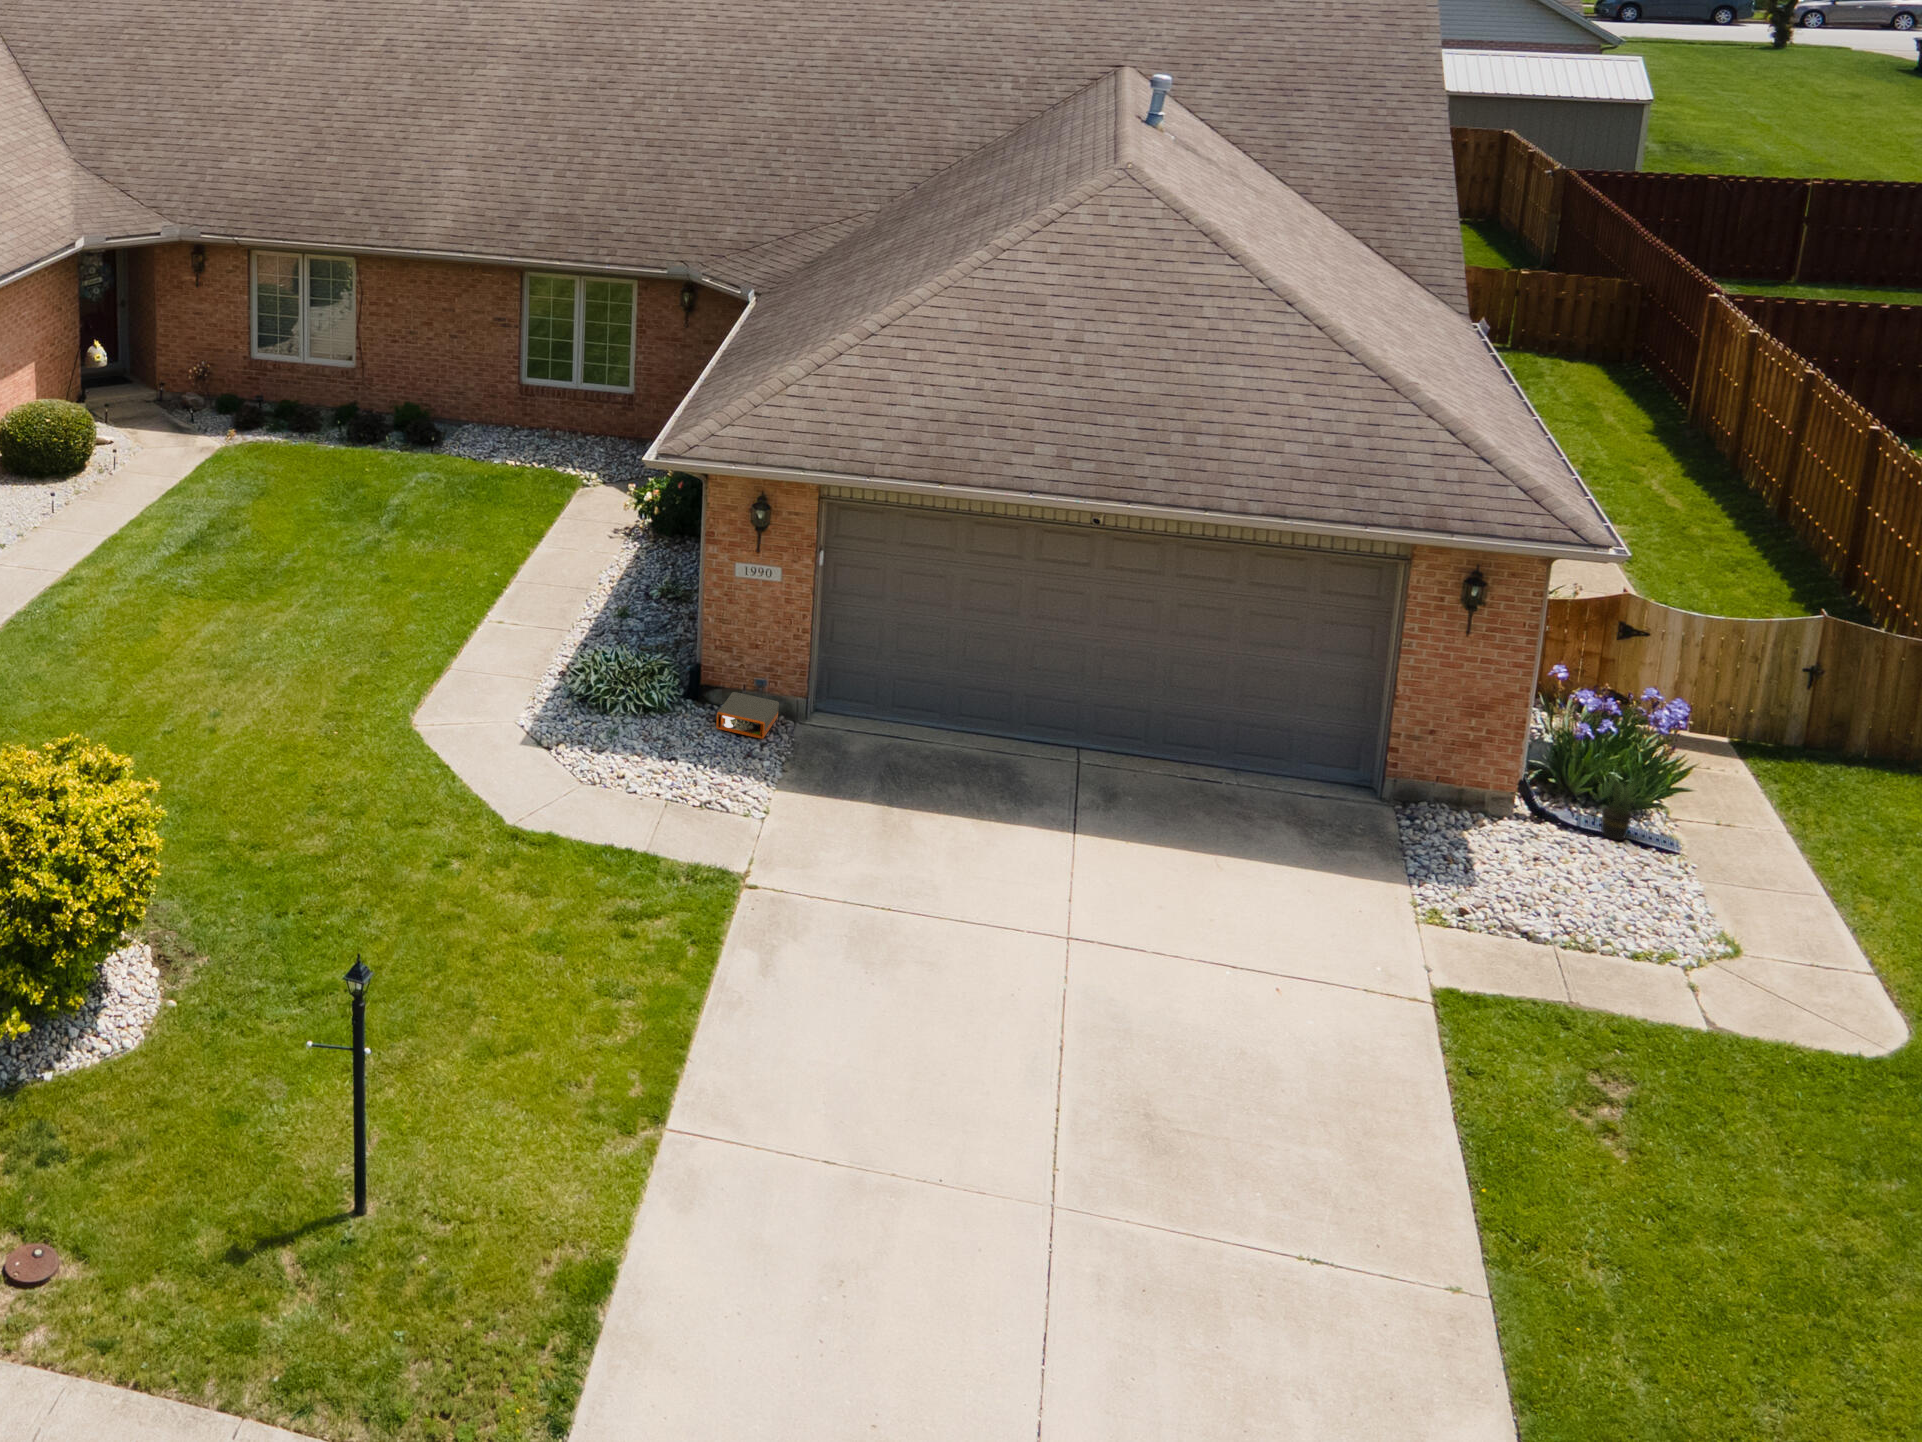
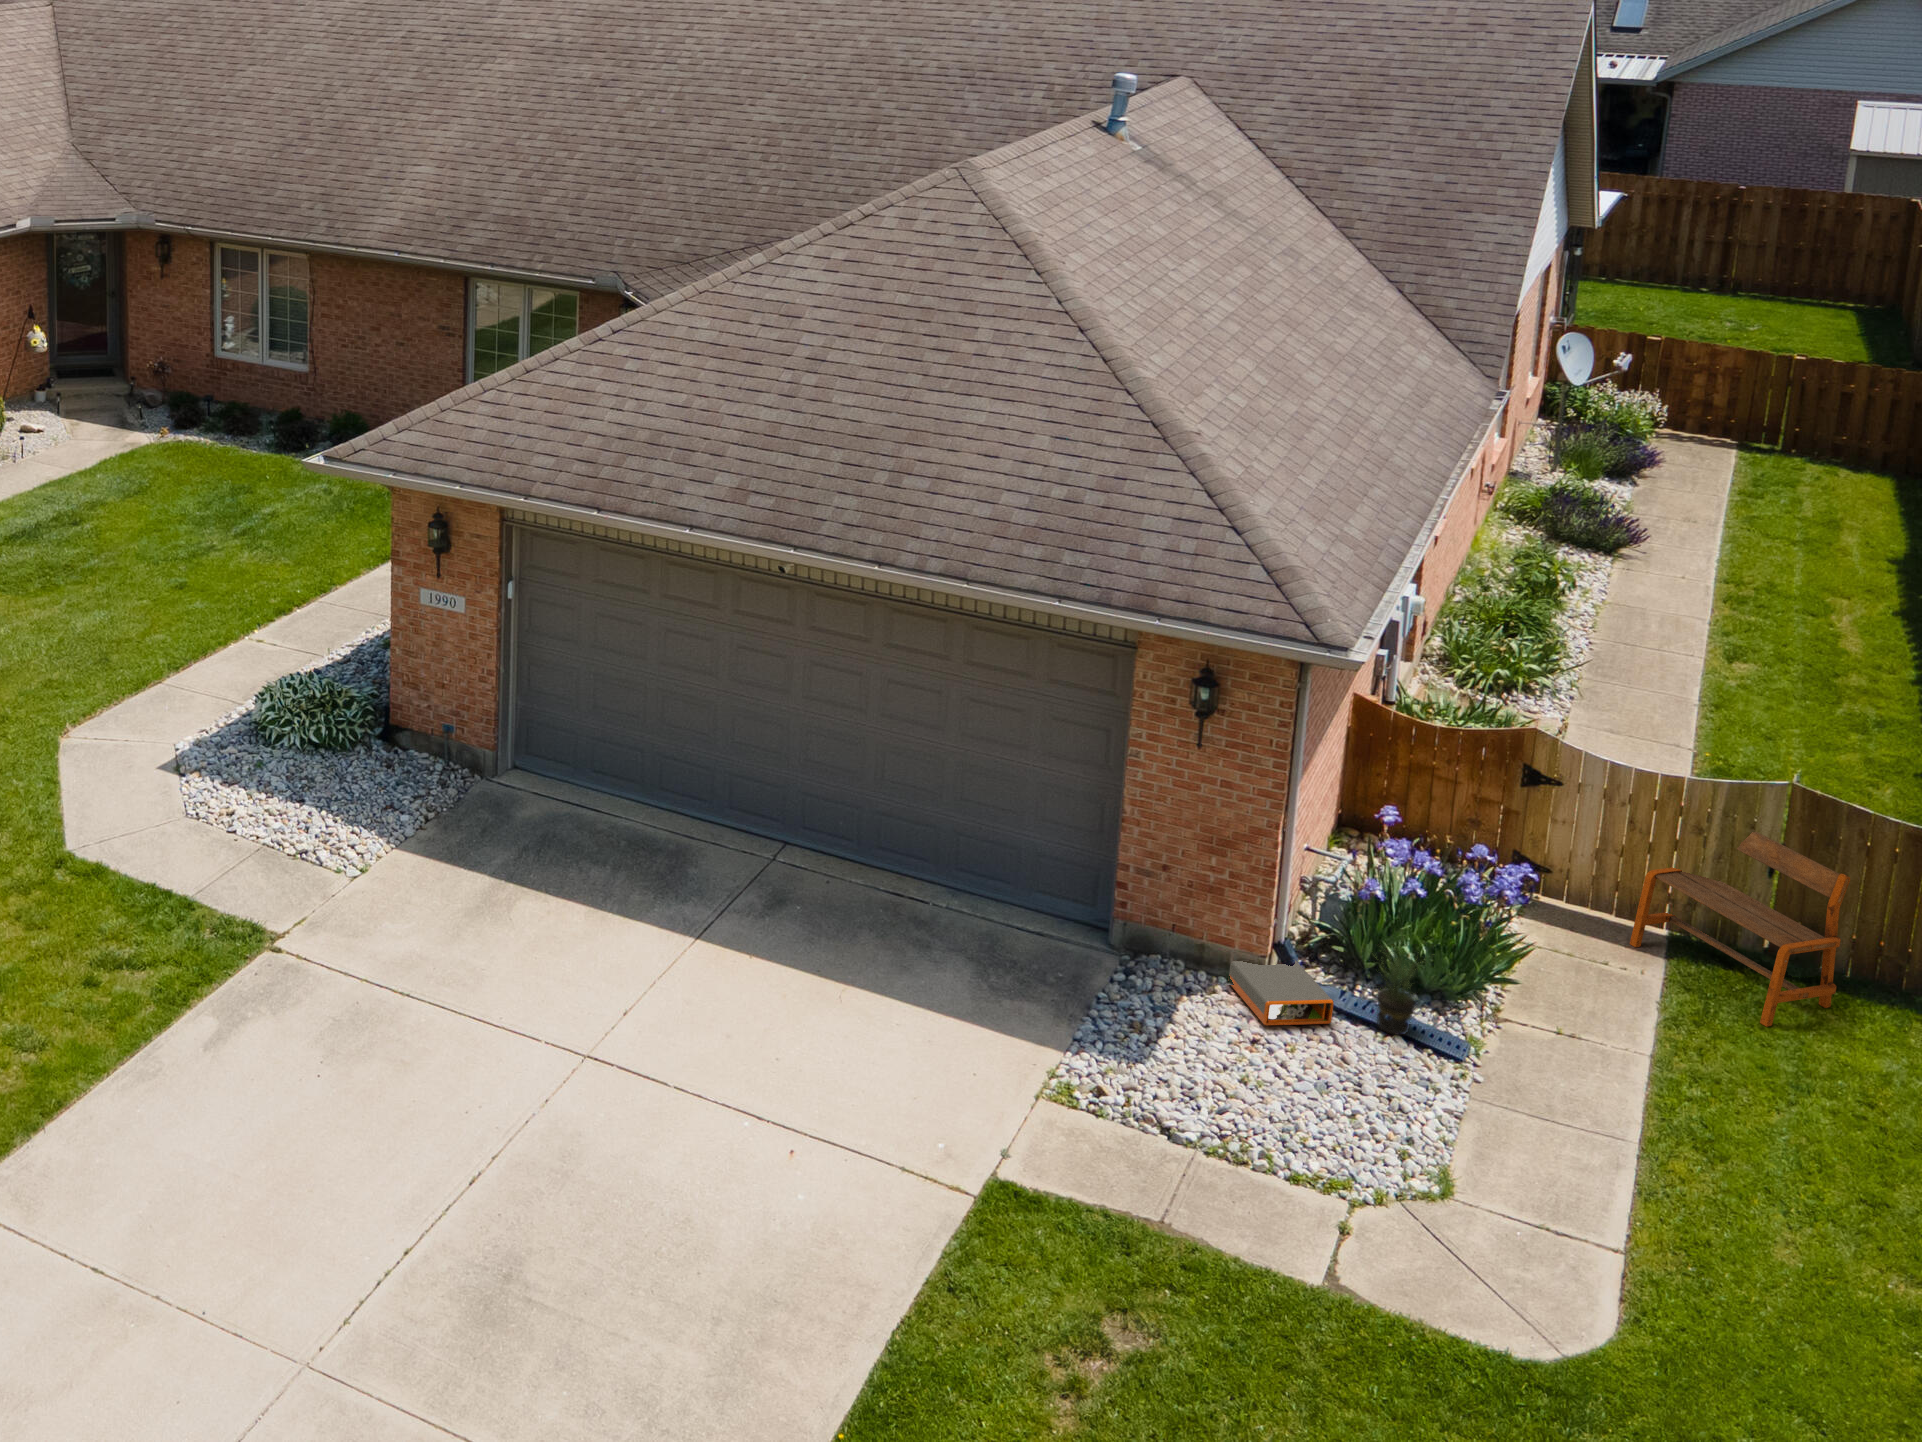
bench: none [1717,644,1891,800] -> present [1630,832,1850,1027]
storage box: present [716,692,779,739] -> present [1229,960,1334,1025]

